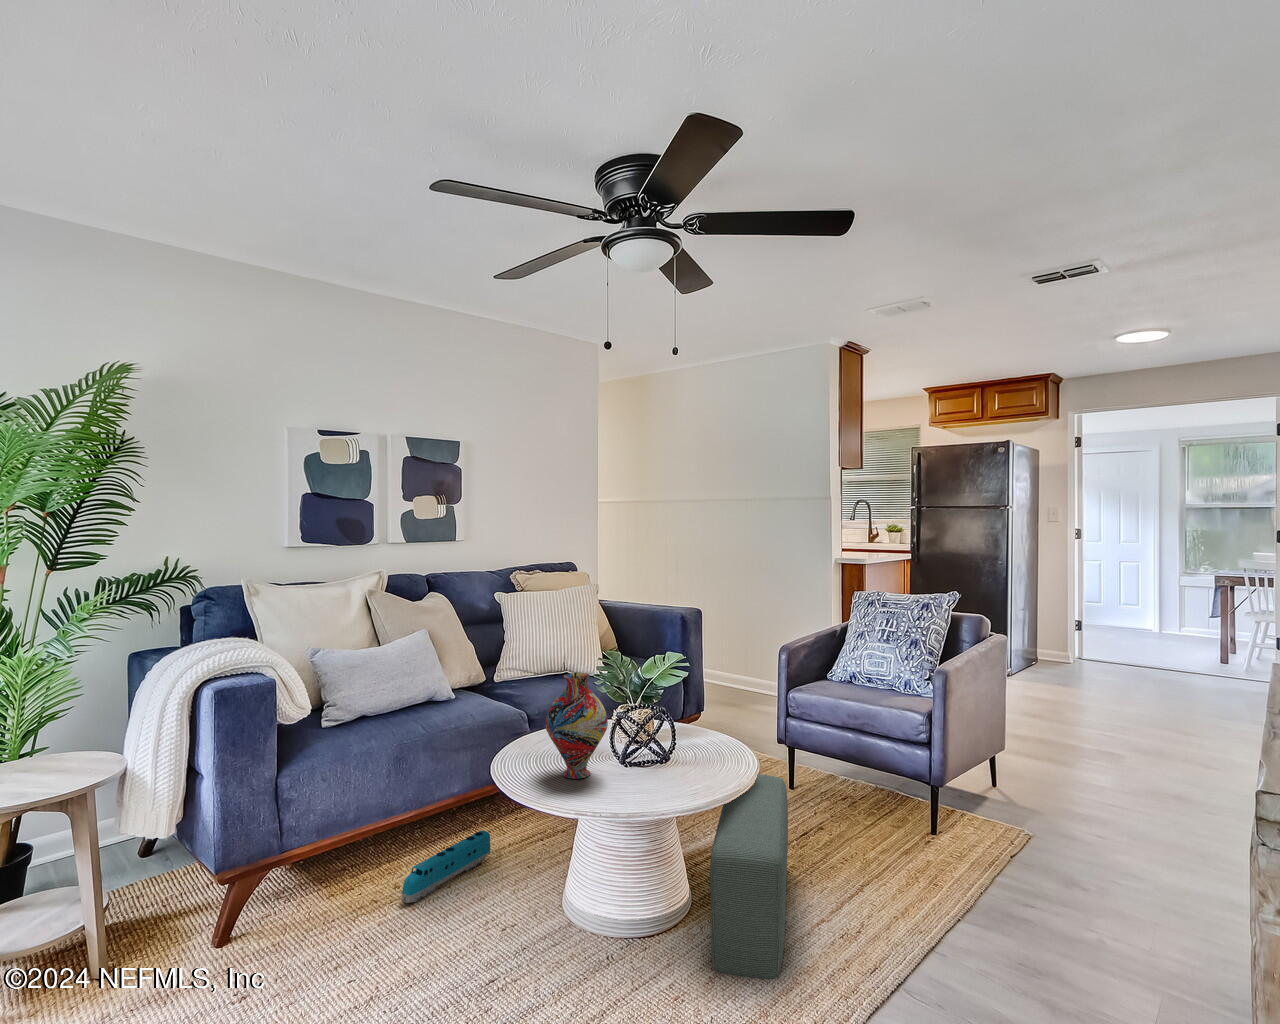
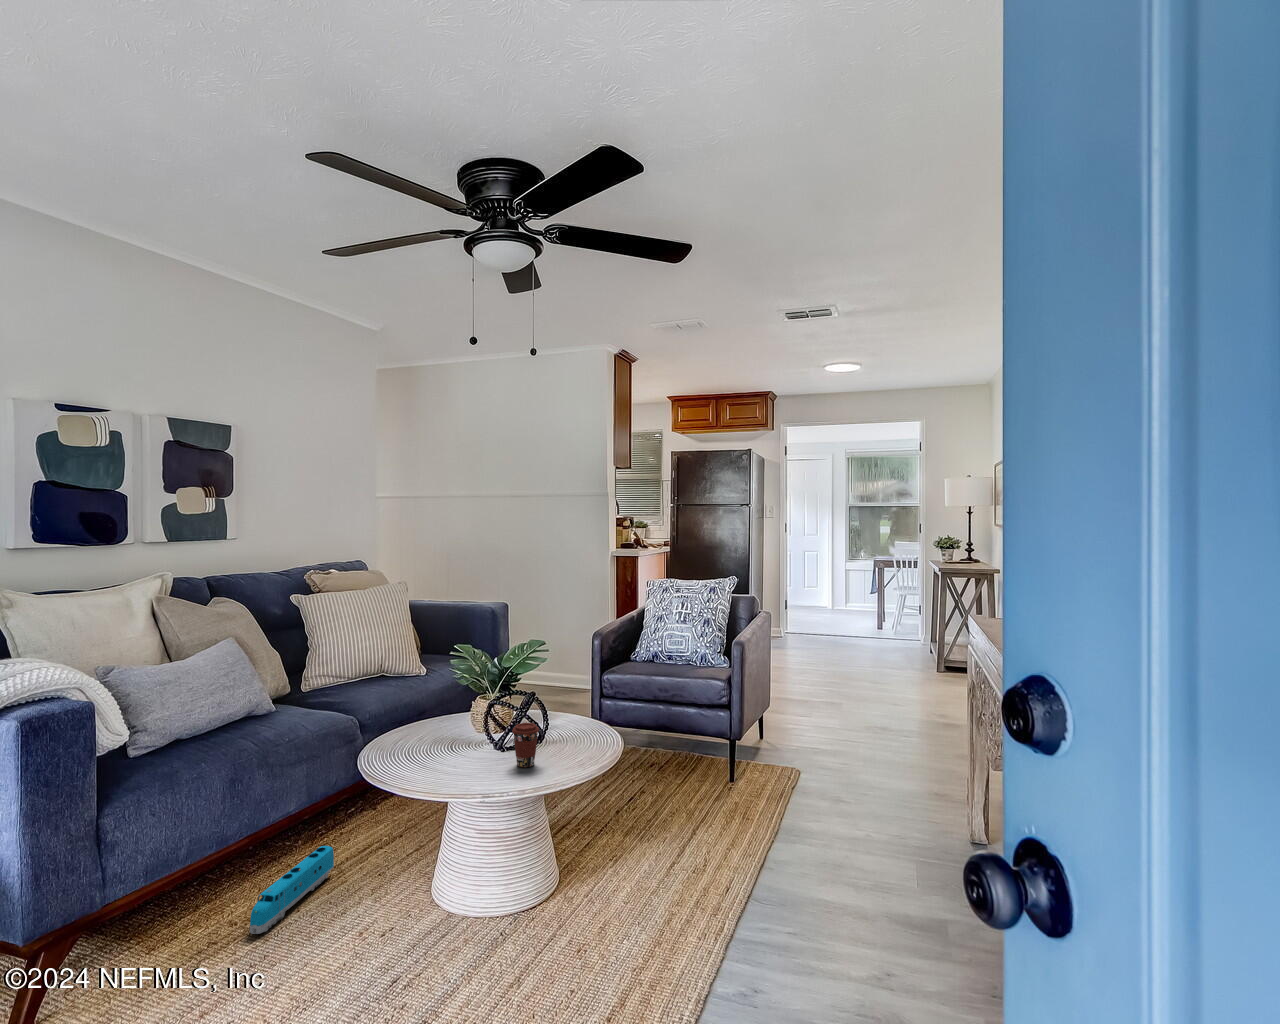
vase: present [546,673,608,779] -> none [420,666,483,771]
coffee cup: none [633,740,661,787] -> present [512,723,539,767]
pouf: present [710,774,788,979] -> none [578,747,659,922]

